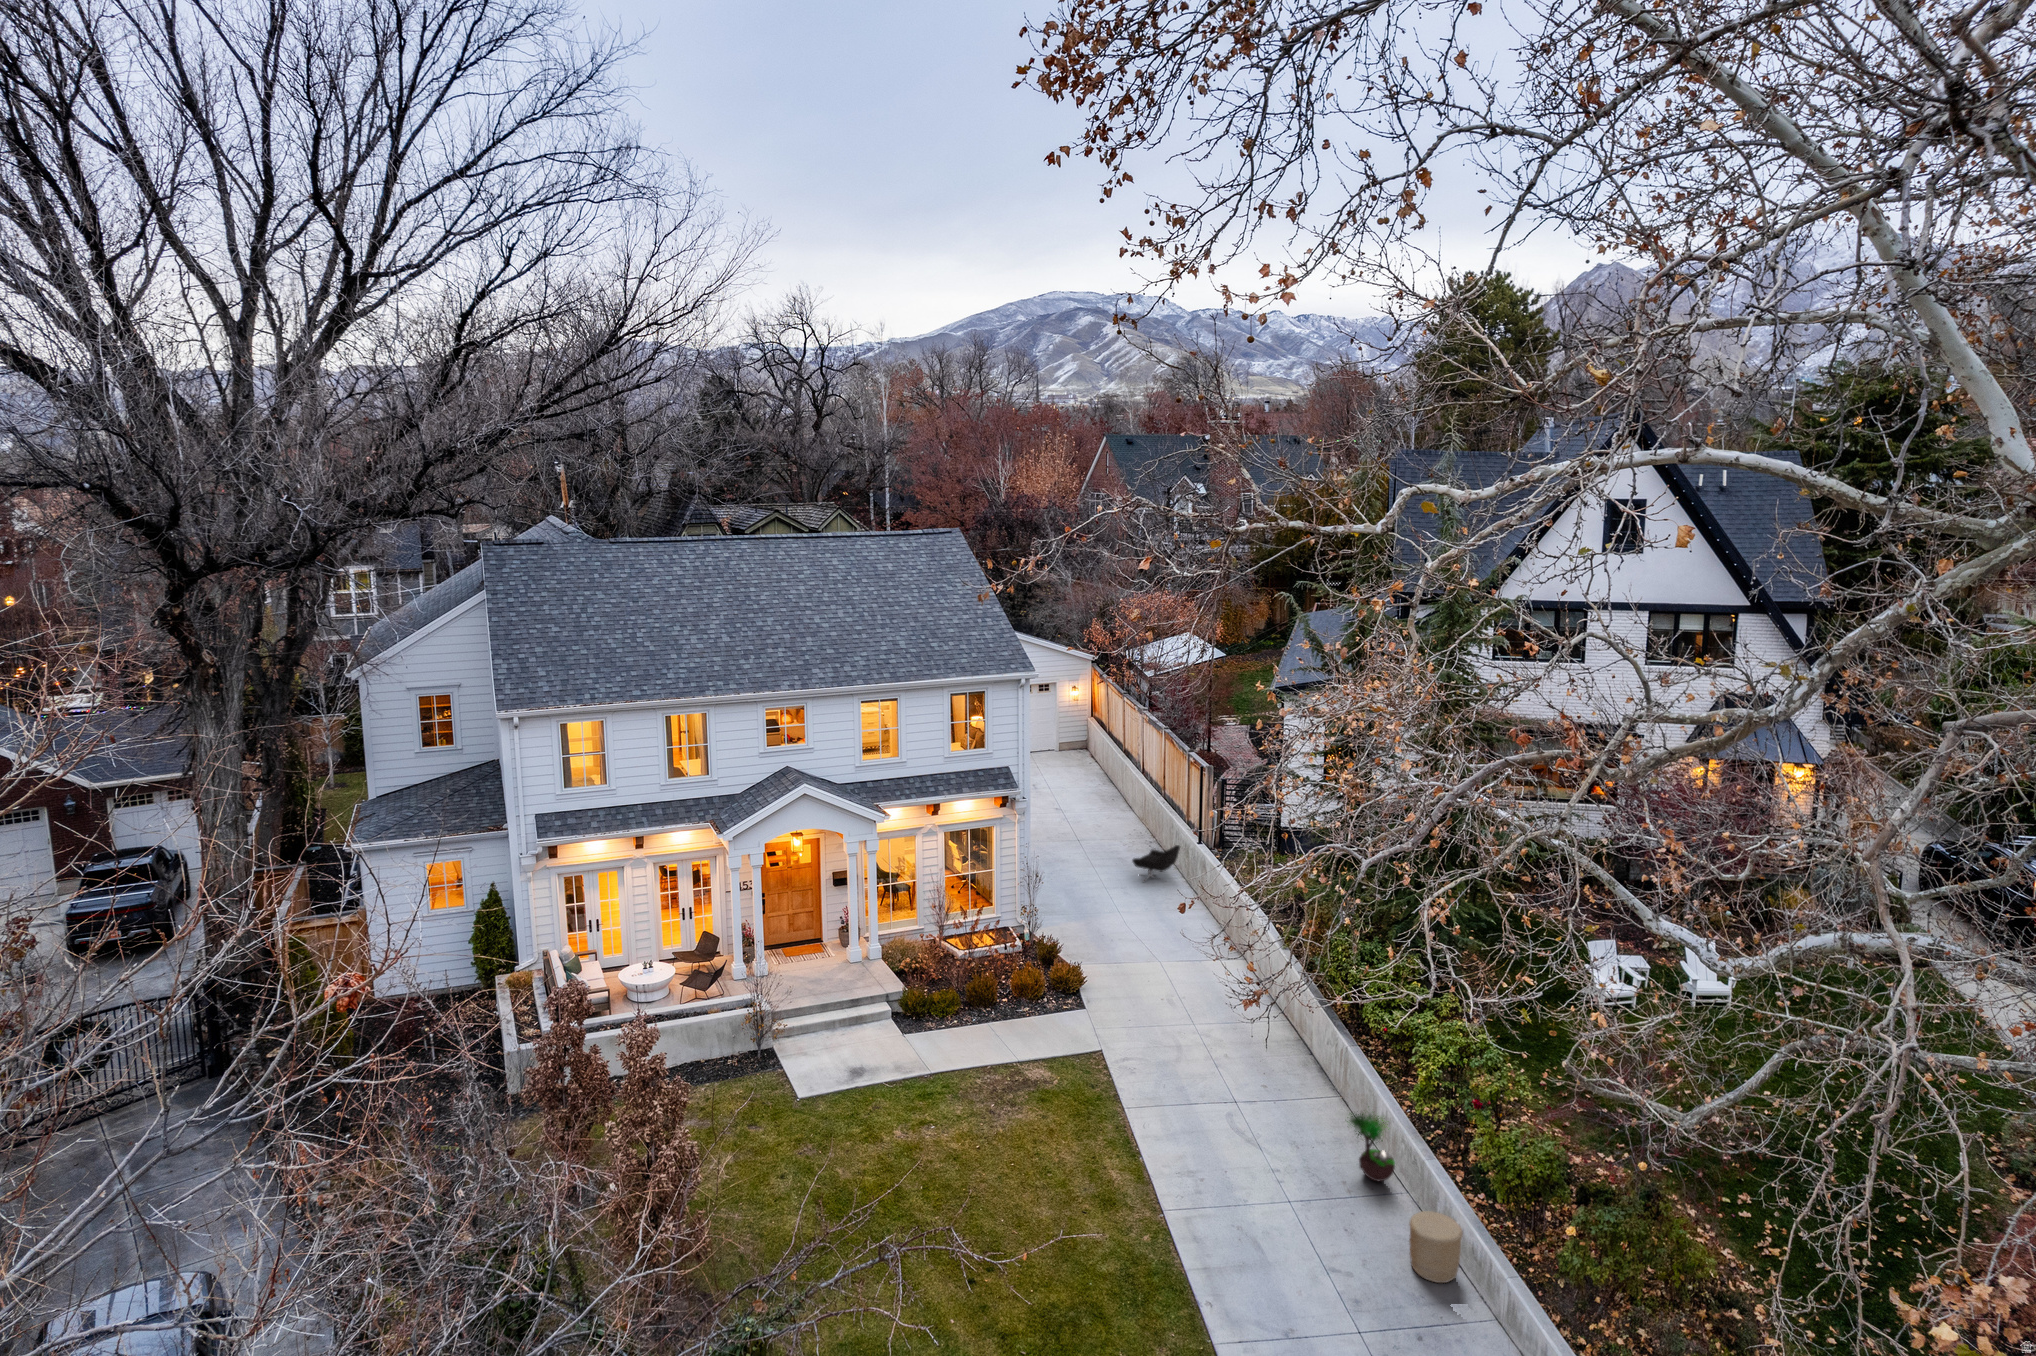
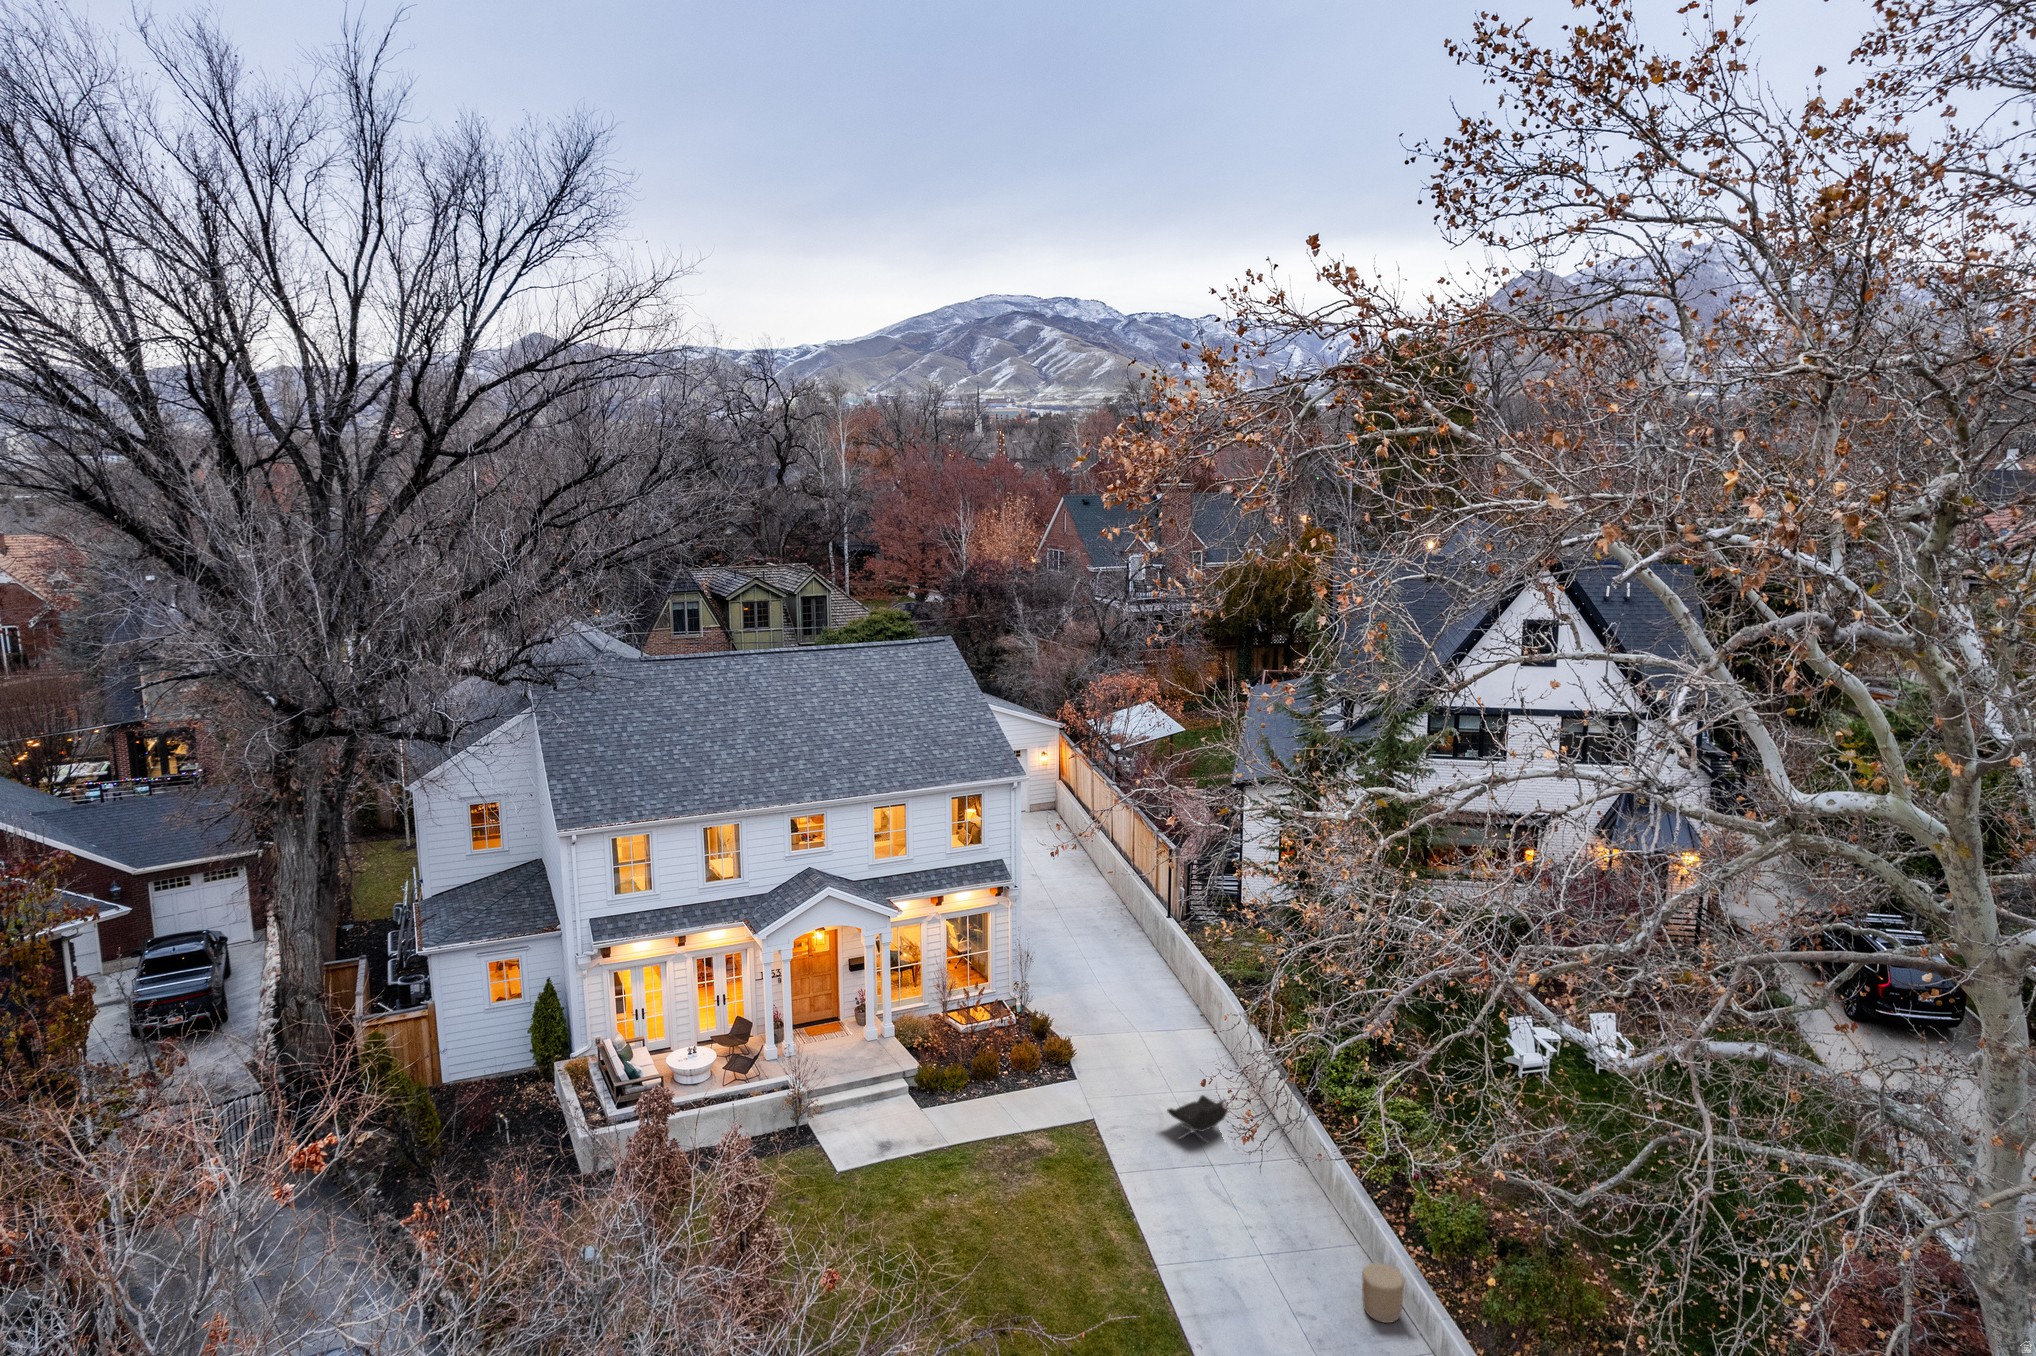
lounge chair: present [1132,845,1180,880] -> present [1167,1095,1228,1142]
potted tree: present [1347,1113,1395,1182] -> none [1307,1170,1350,1235]

